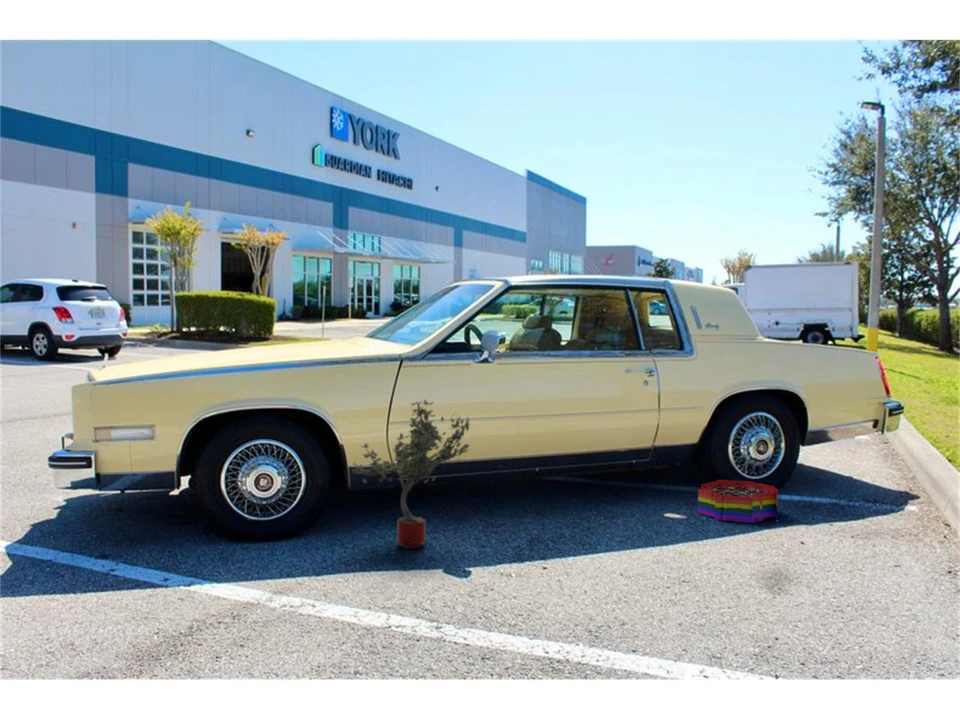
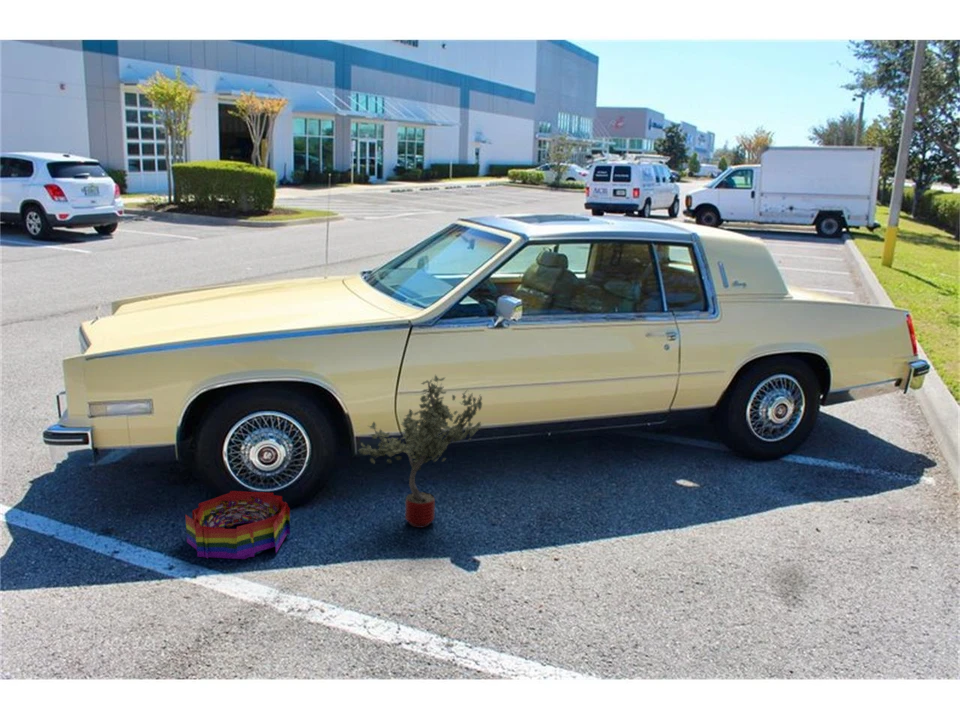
storage bin: present [698,480,778,523] -> present [185,491,290,559]

